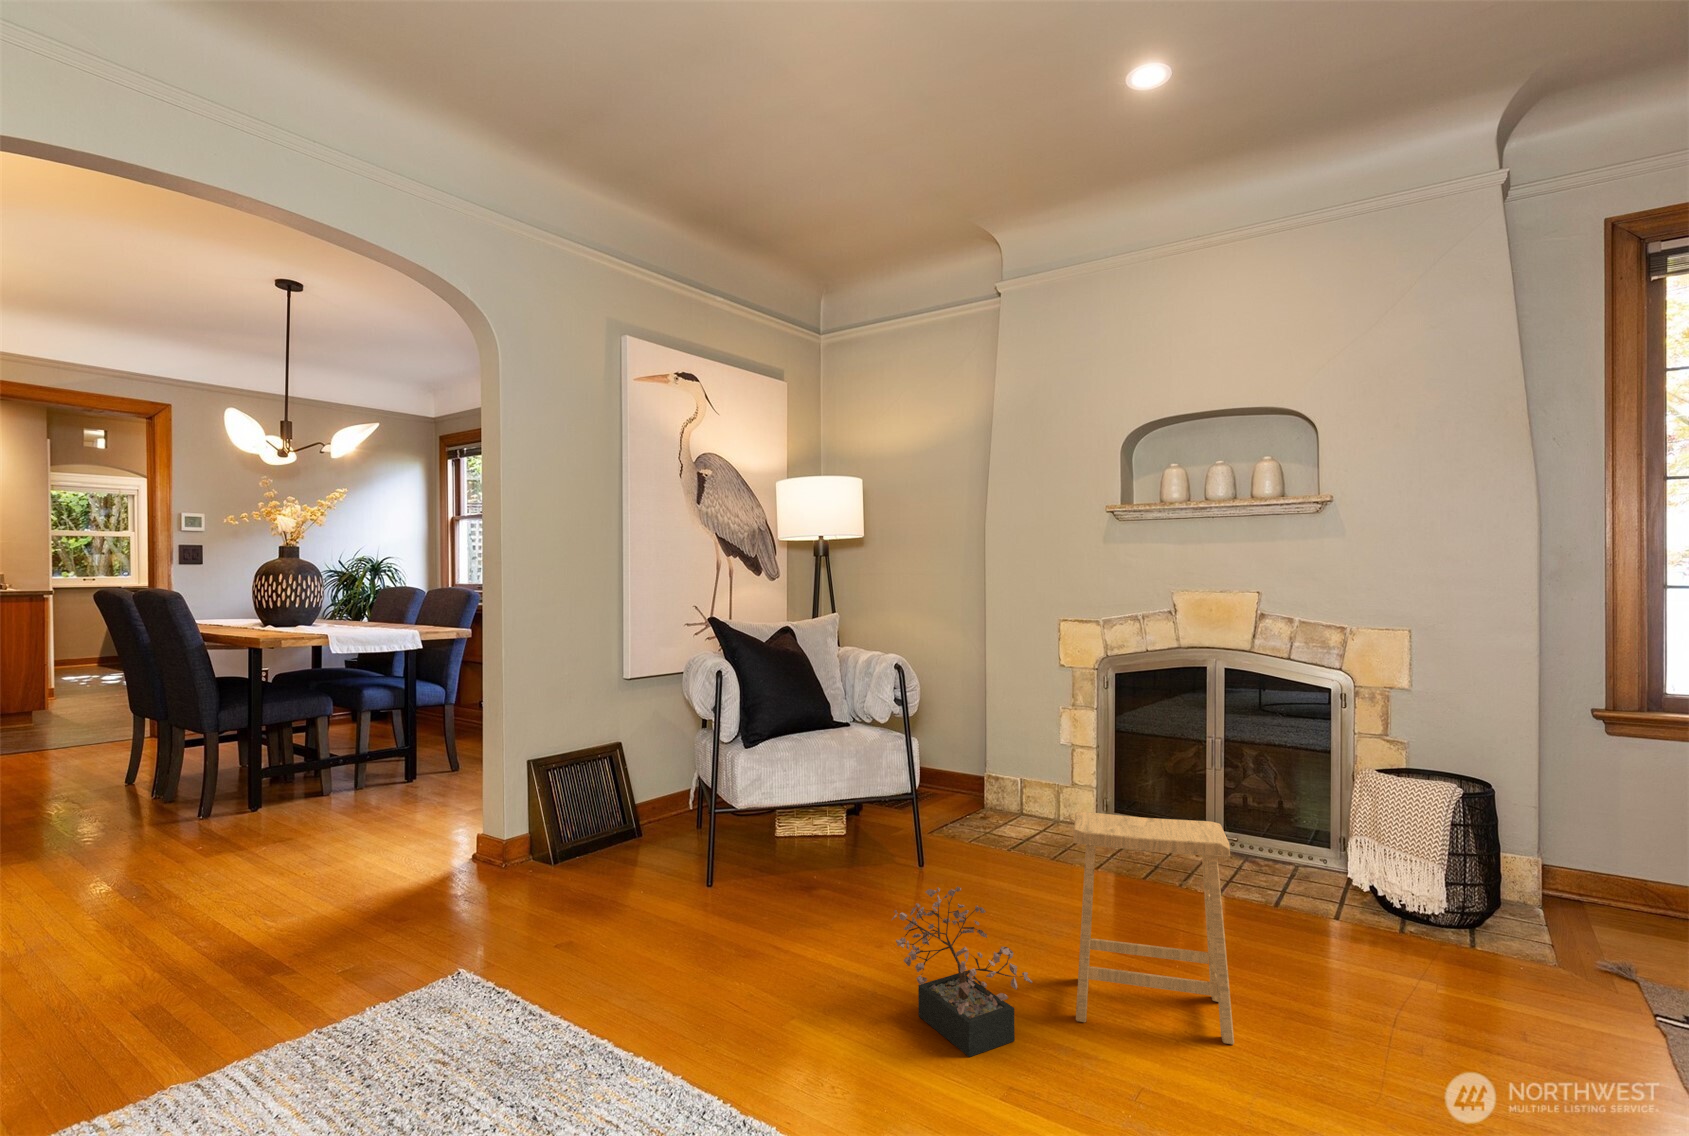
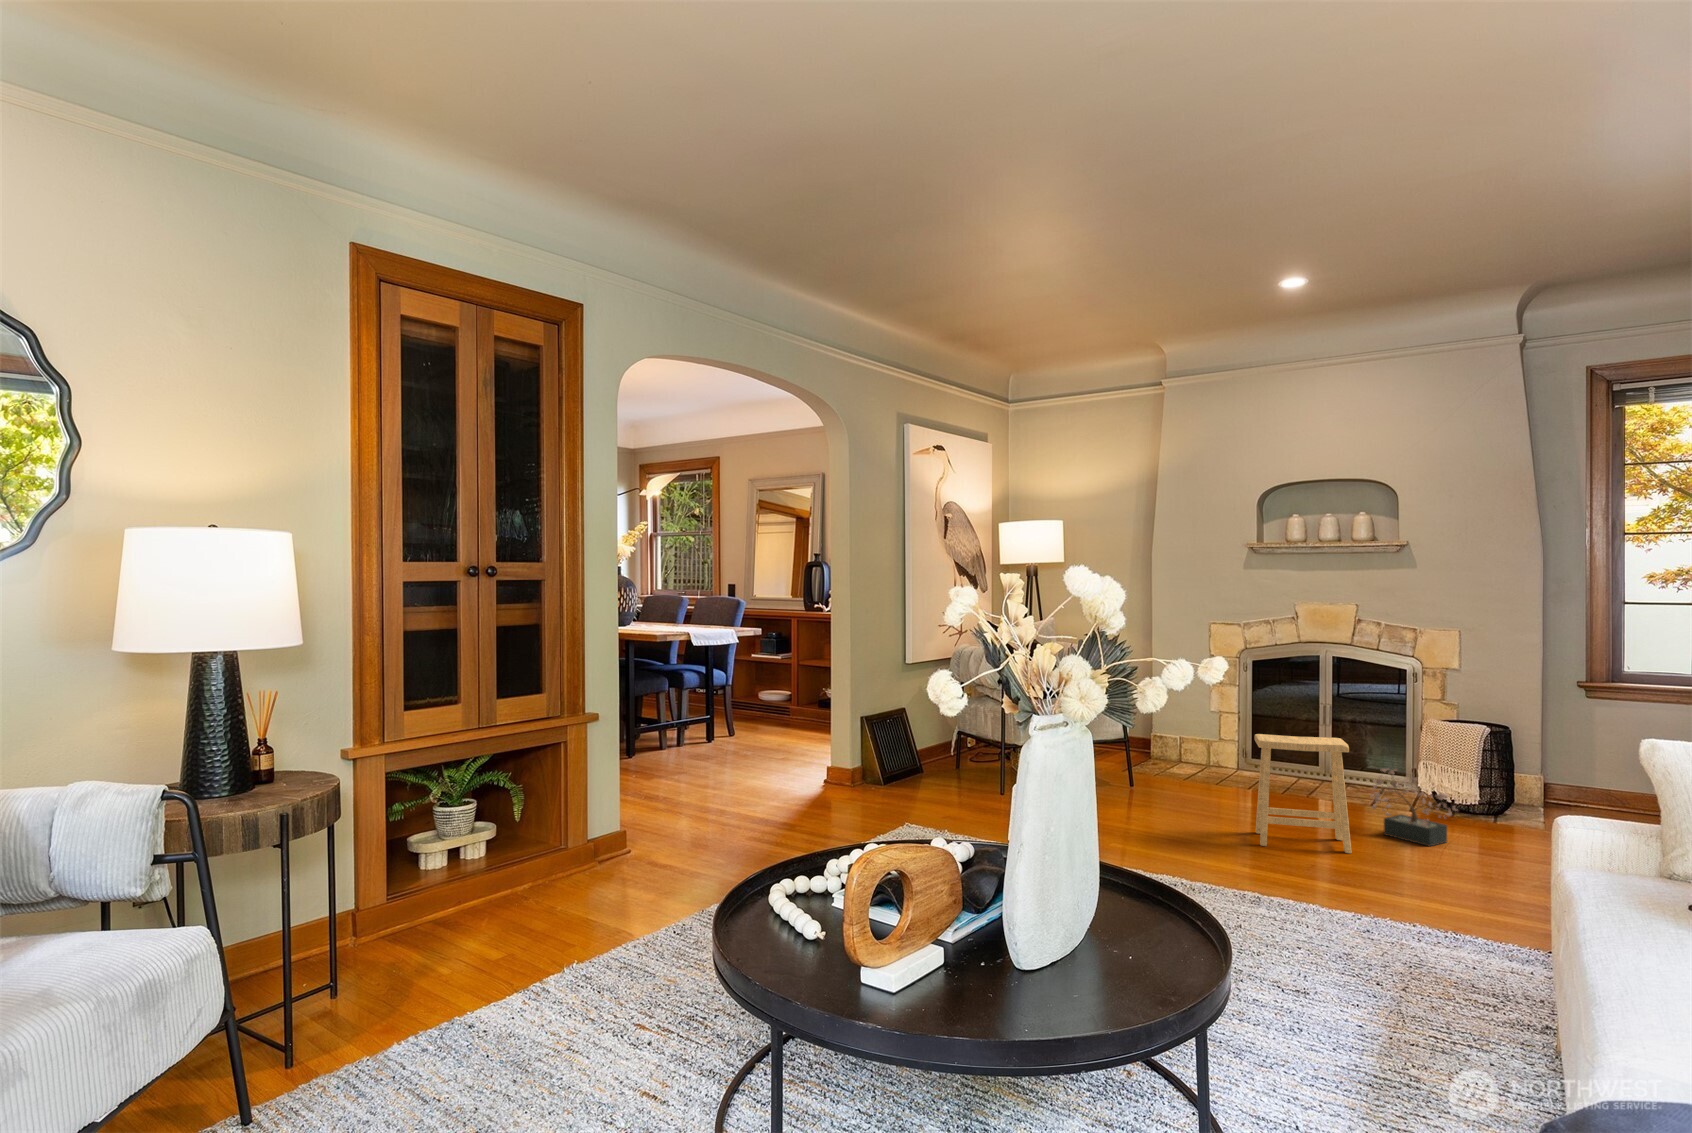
decorative plant: present [892,886,1032,1057] -> present [1368,769,1456,846]

